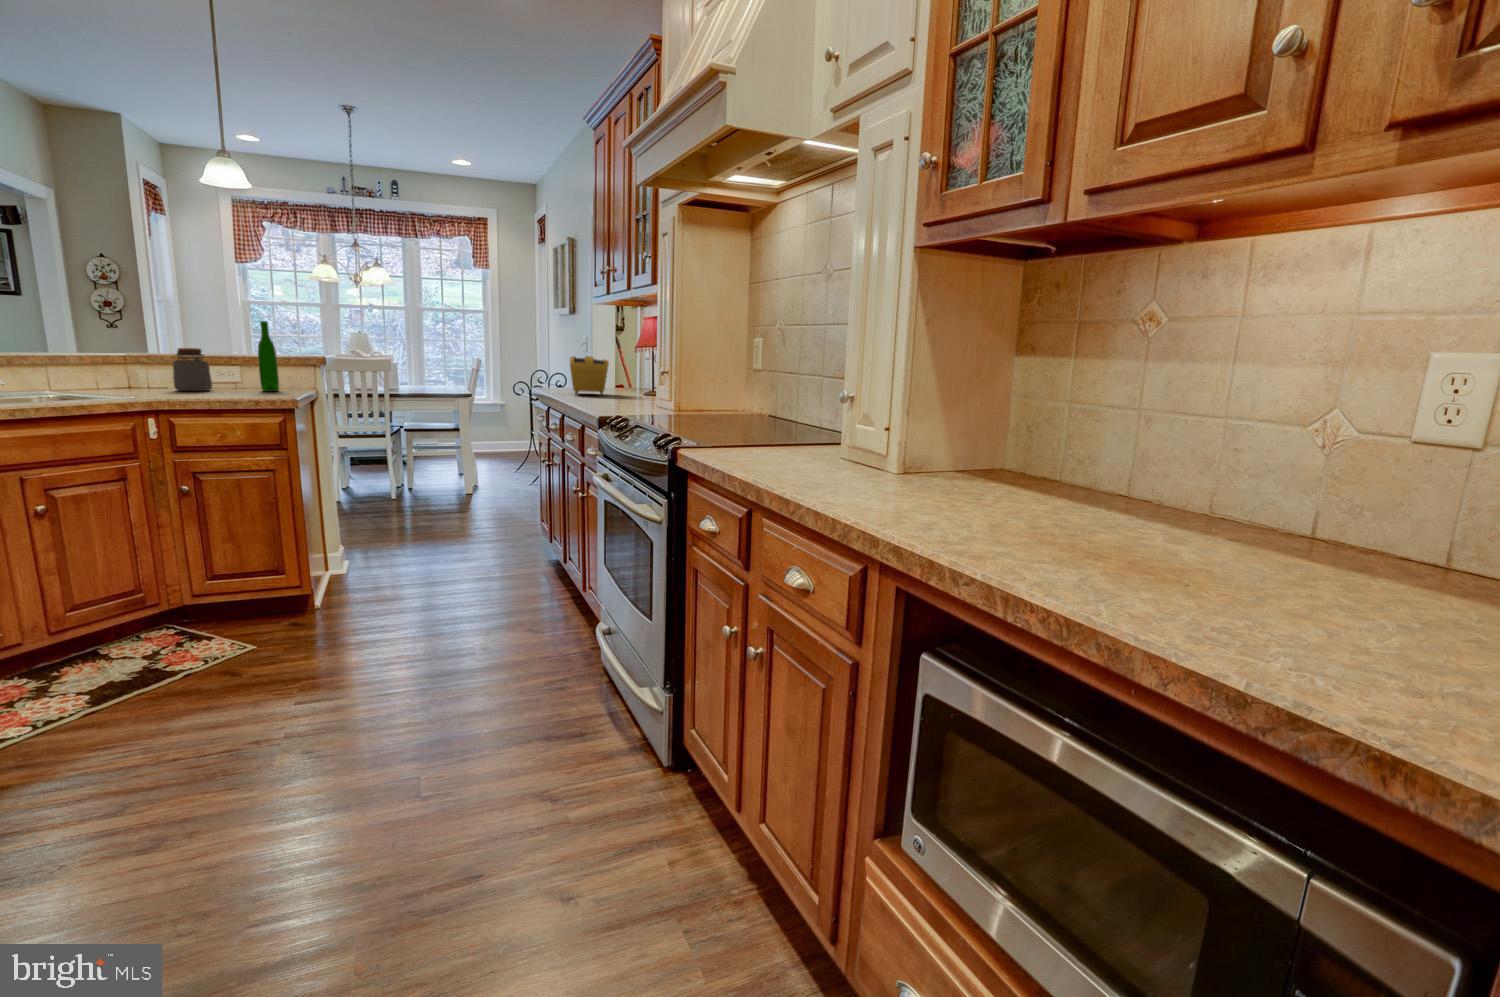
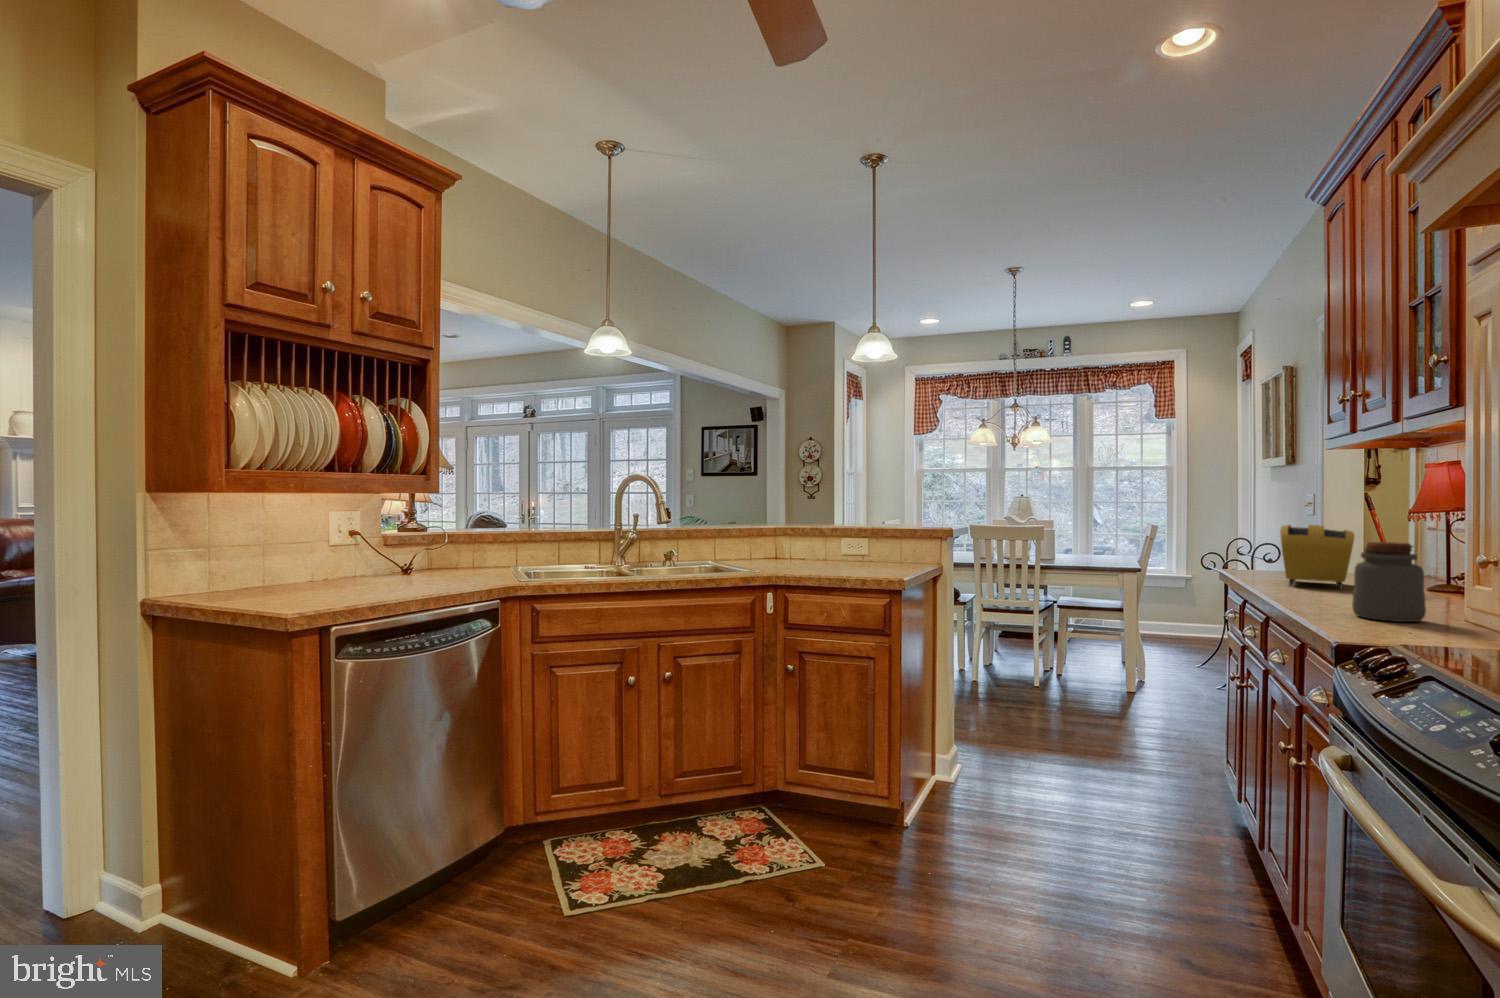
wine bottle: present [258,321,279,392] -> none [881,489,899,565]
jar: present [173,348,212,391] -> present [1352,542,1426,622]

